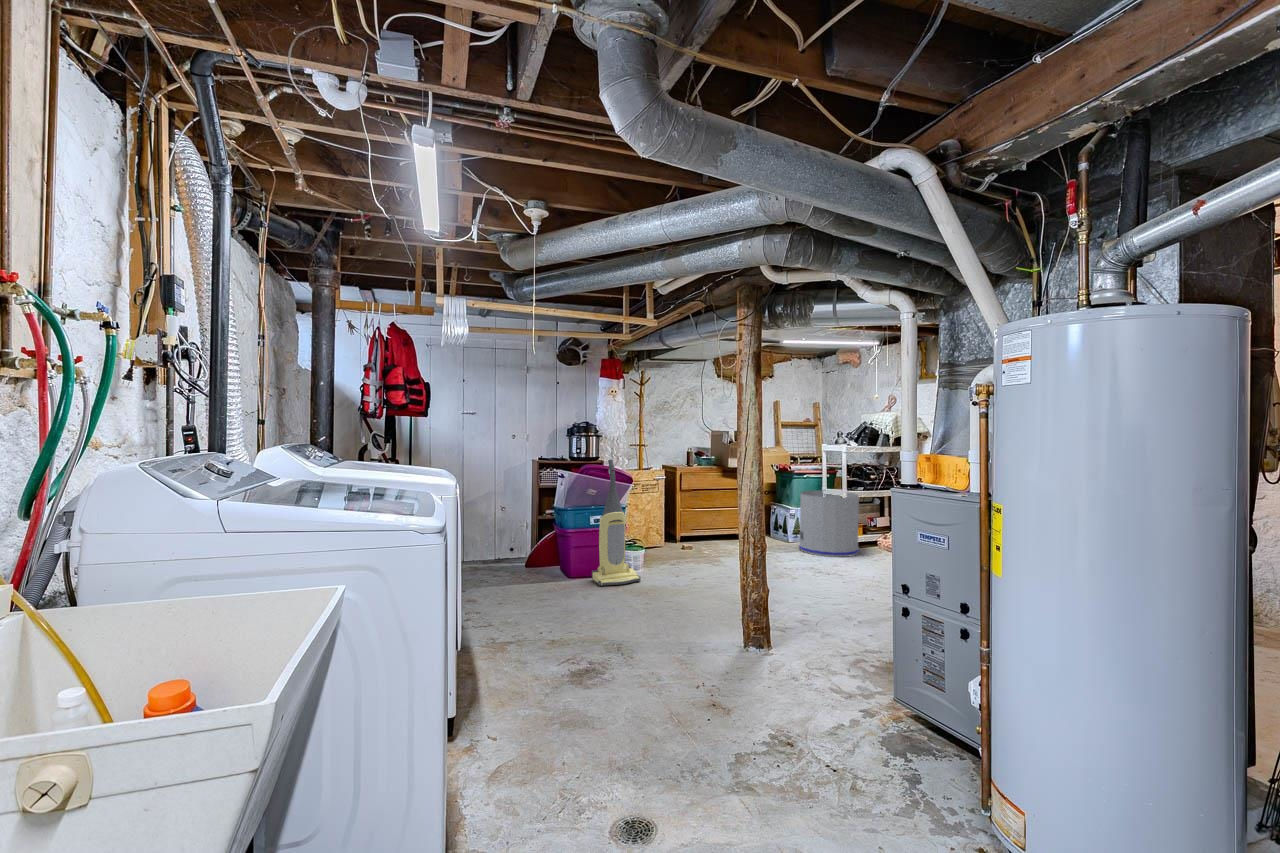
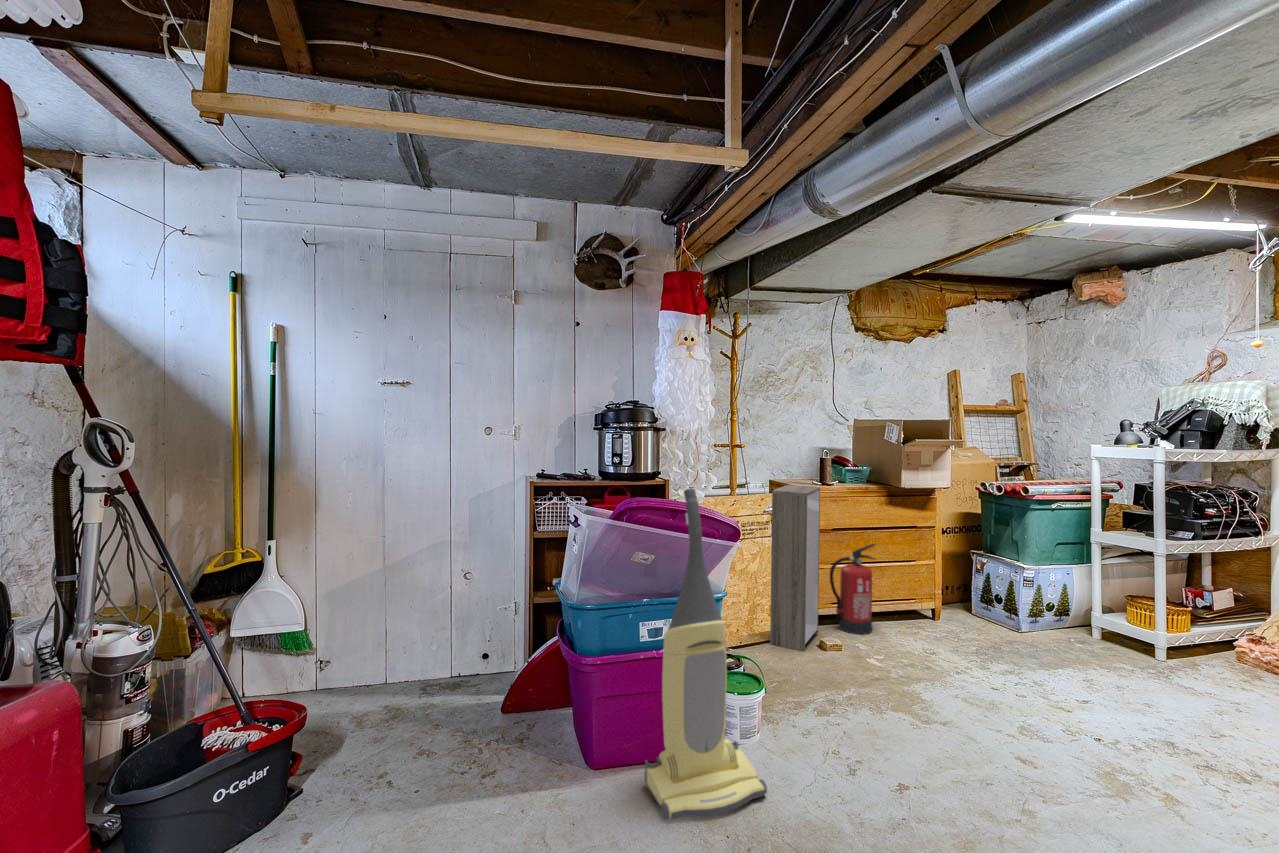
storage cabinet: none [657,466,684,550] -> present [770,485,820,651]
trash can: present [799,490,859,557] -> none [1056,535,1209,689]
fire extinguisher: none [690,498,714,544] -> present [830,544,875,634]

